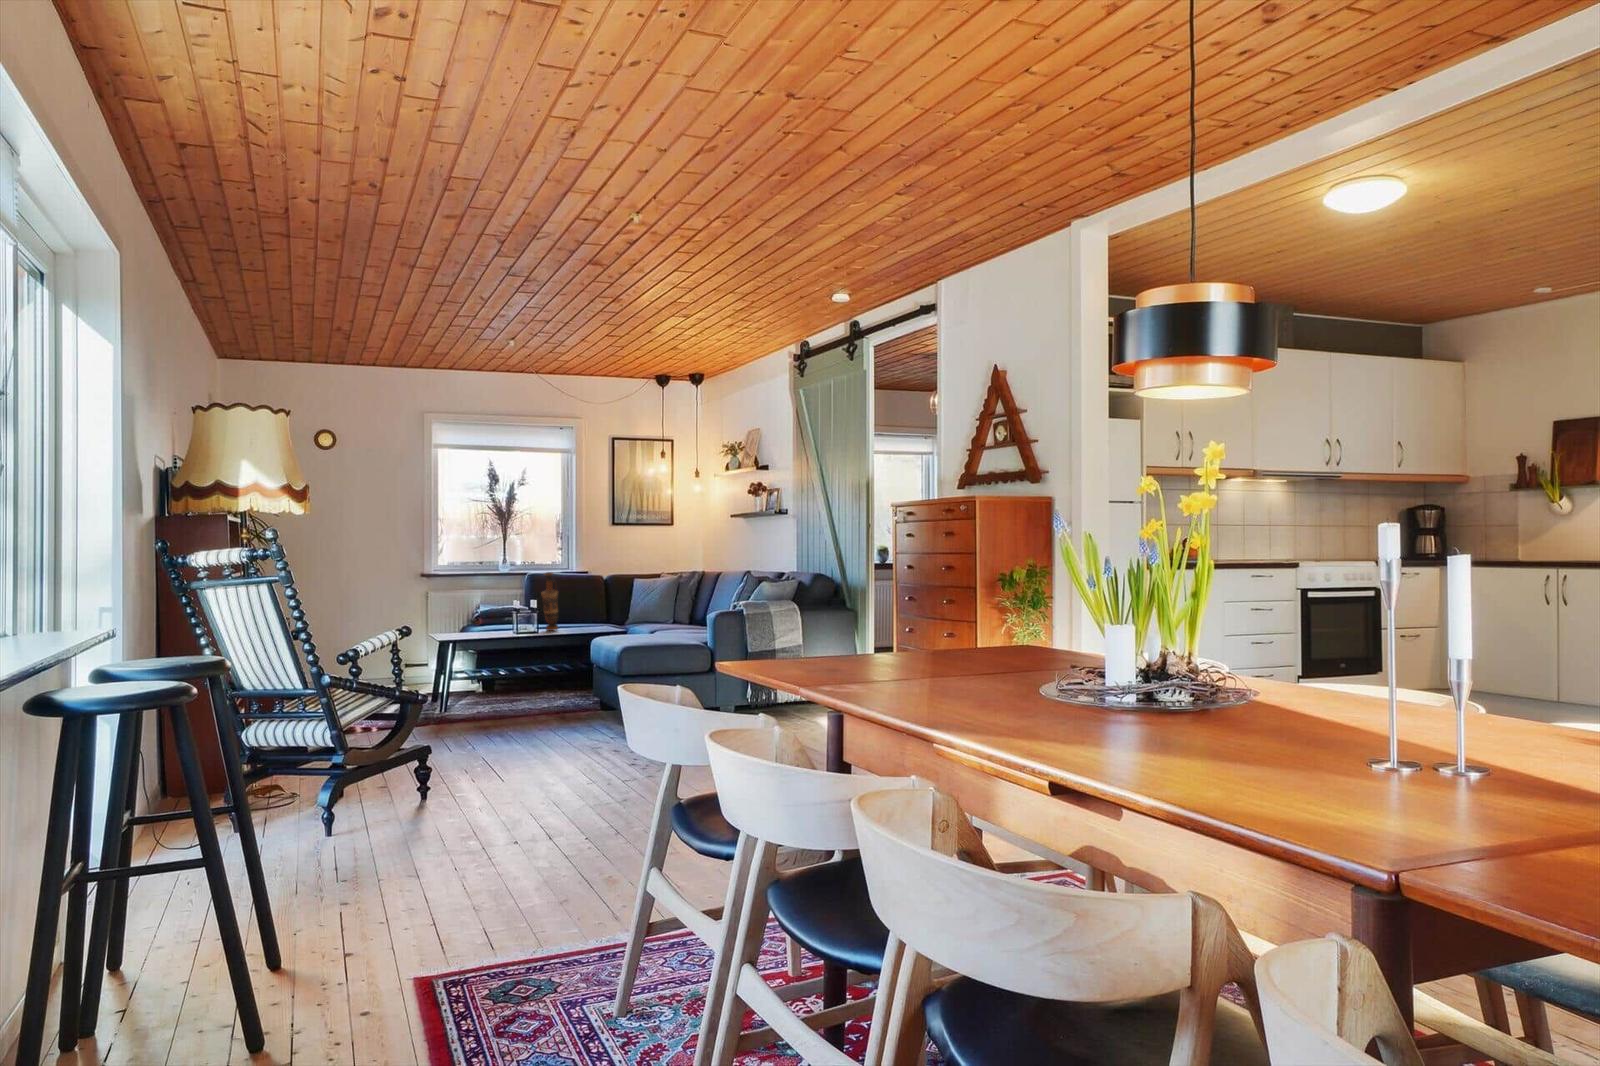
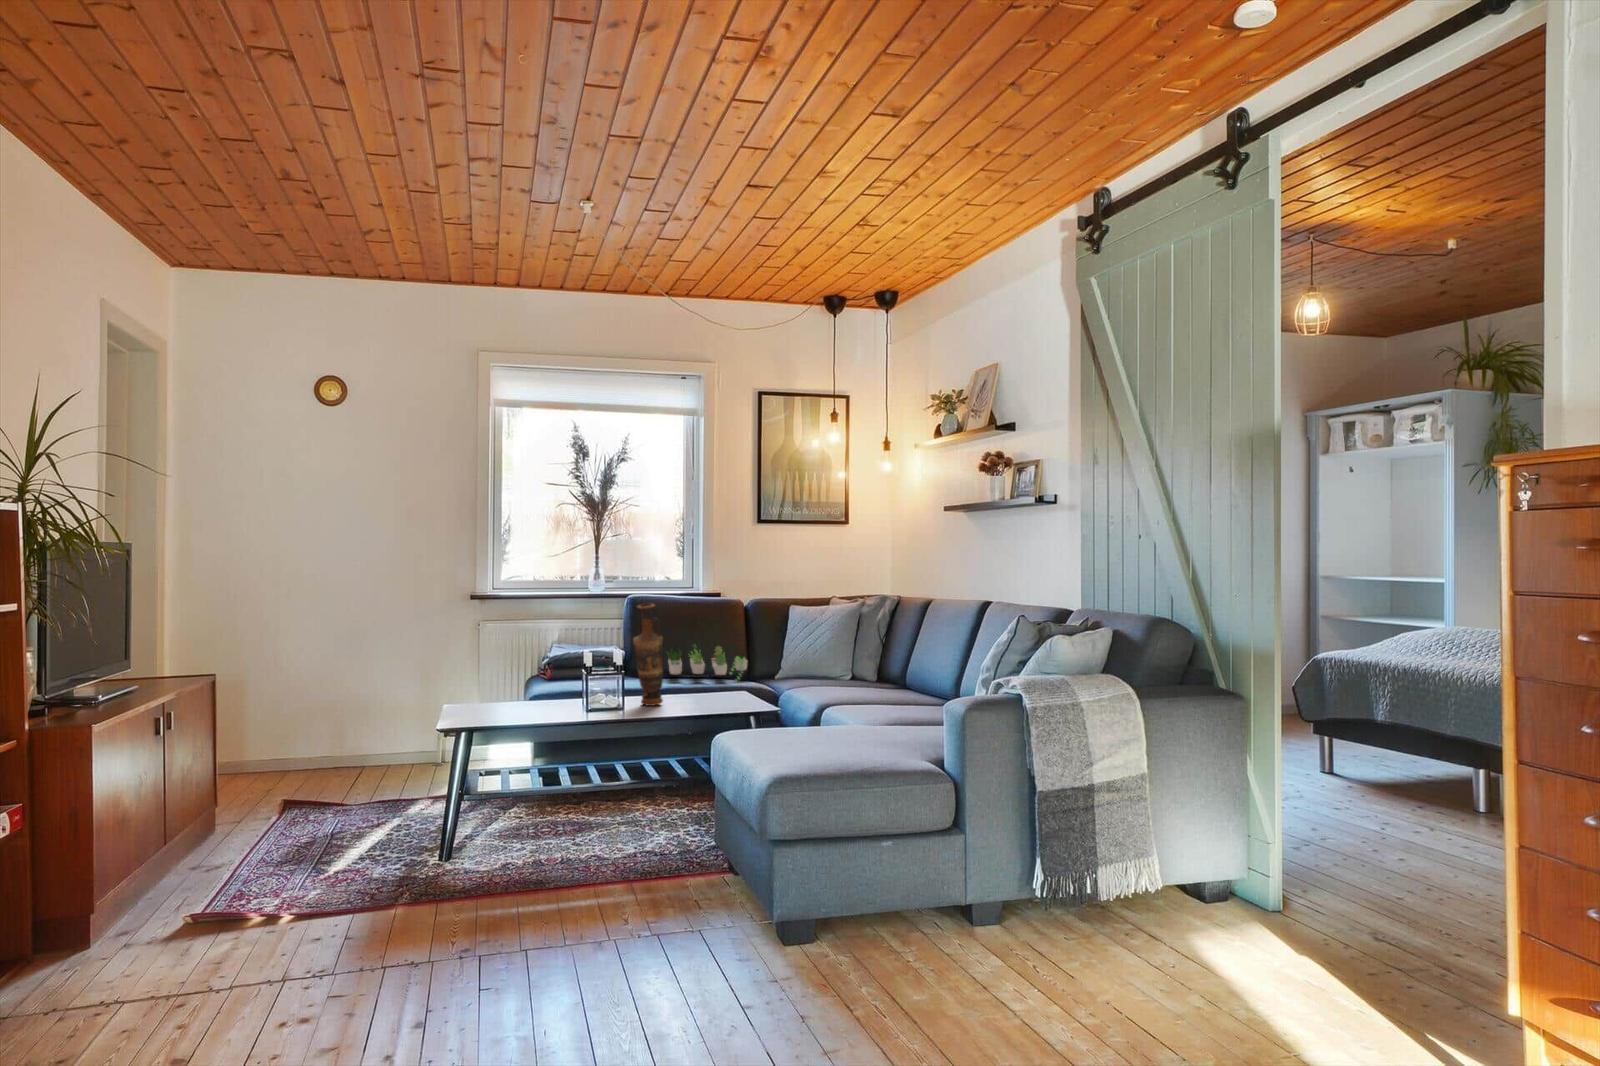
succulent plant: none [554,600,607,623] -> present [667,646,747,679]

